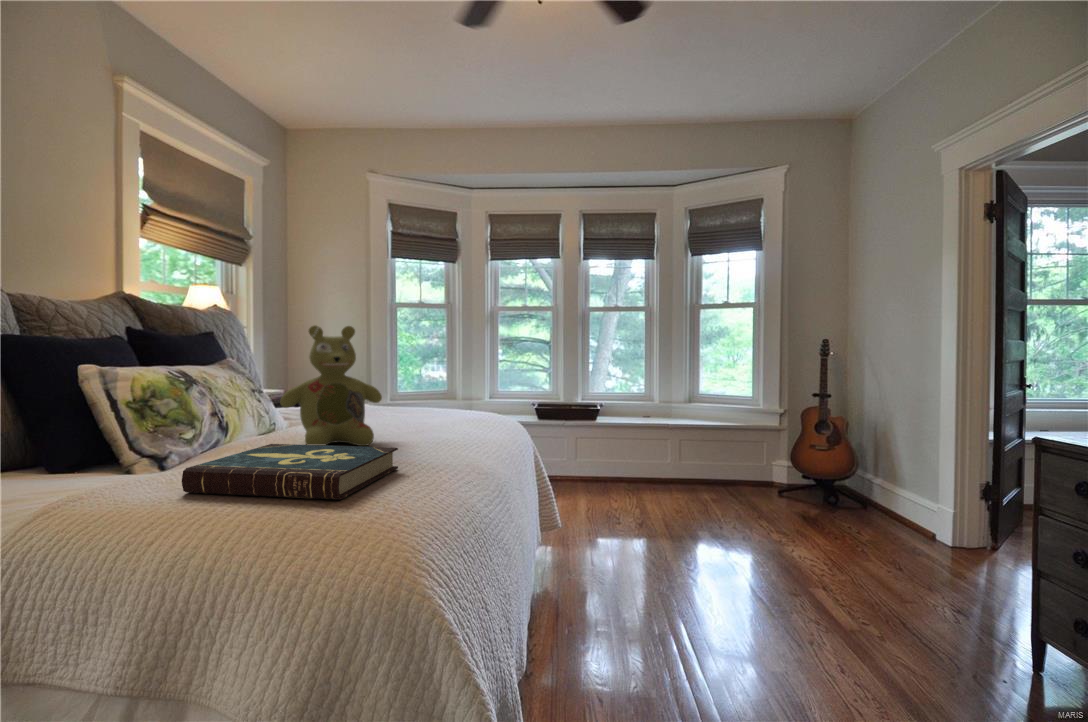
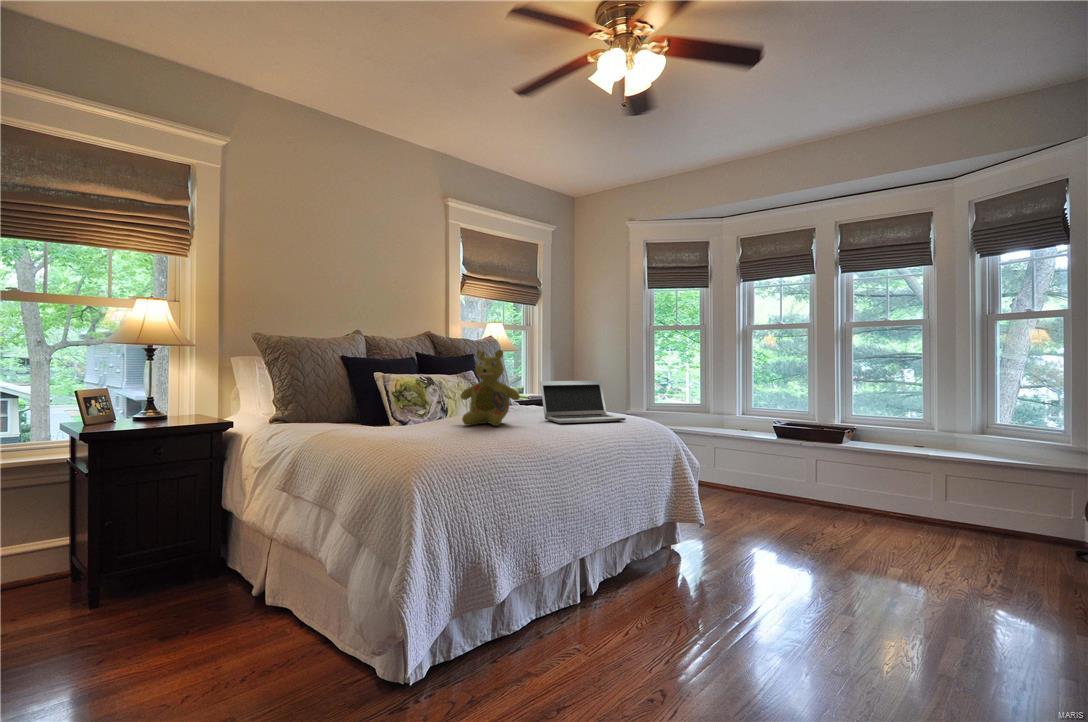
laptop: none [383,368,502,431] -> present [540,381,626,423]
book: present [182,444,398,500] -> none [376,417,481,442]

